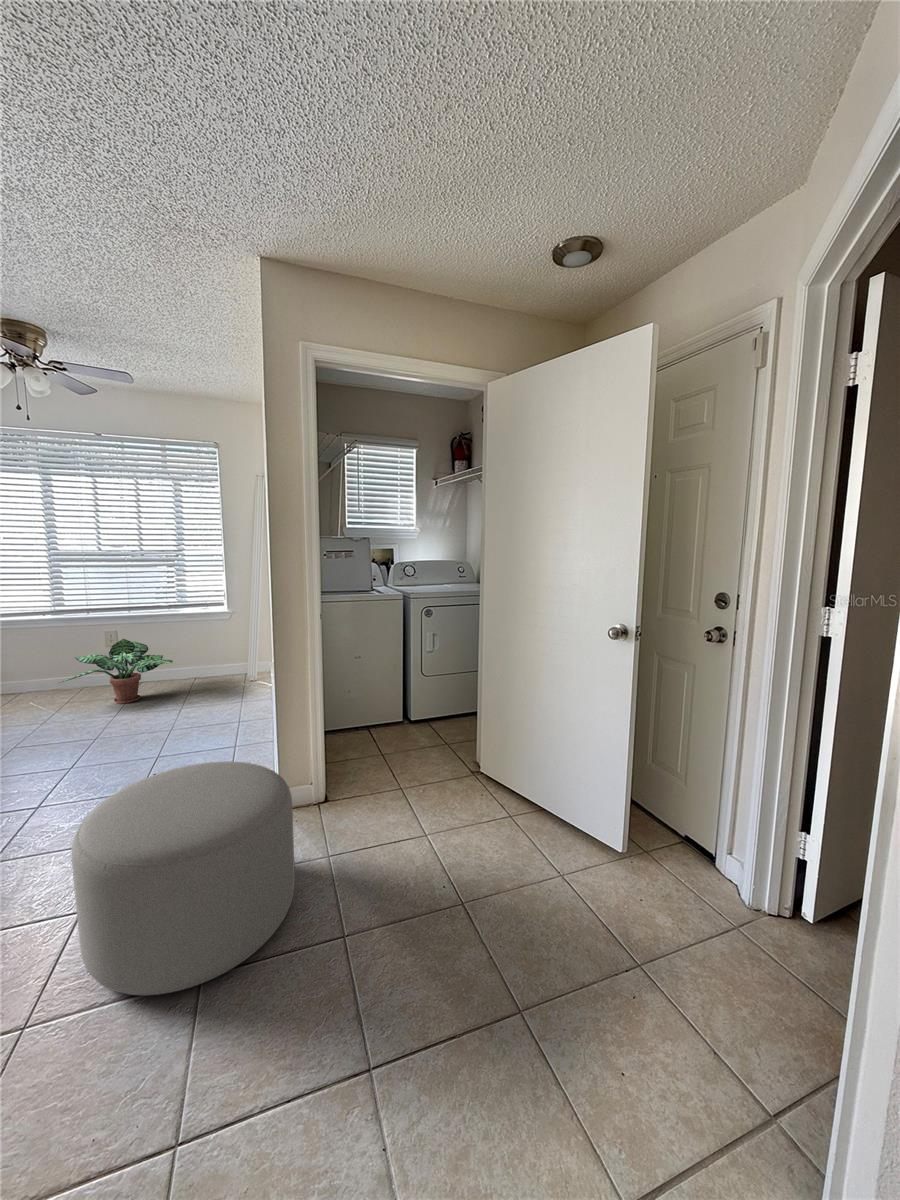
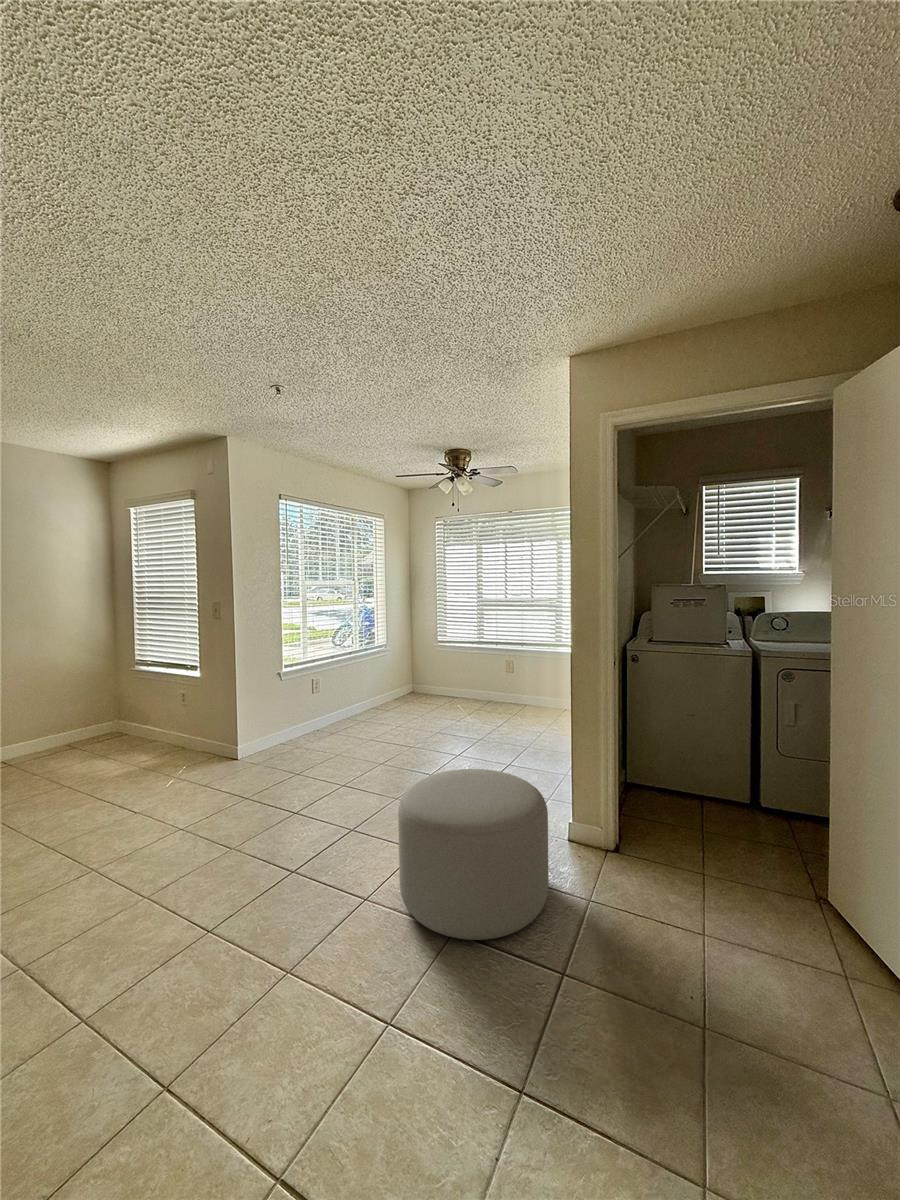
potted plant: present [60,639,173,704] -> none [470,666,546,718]

